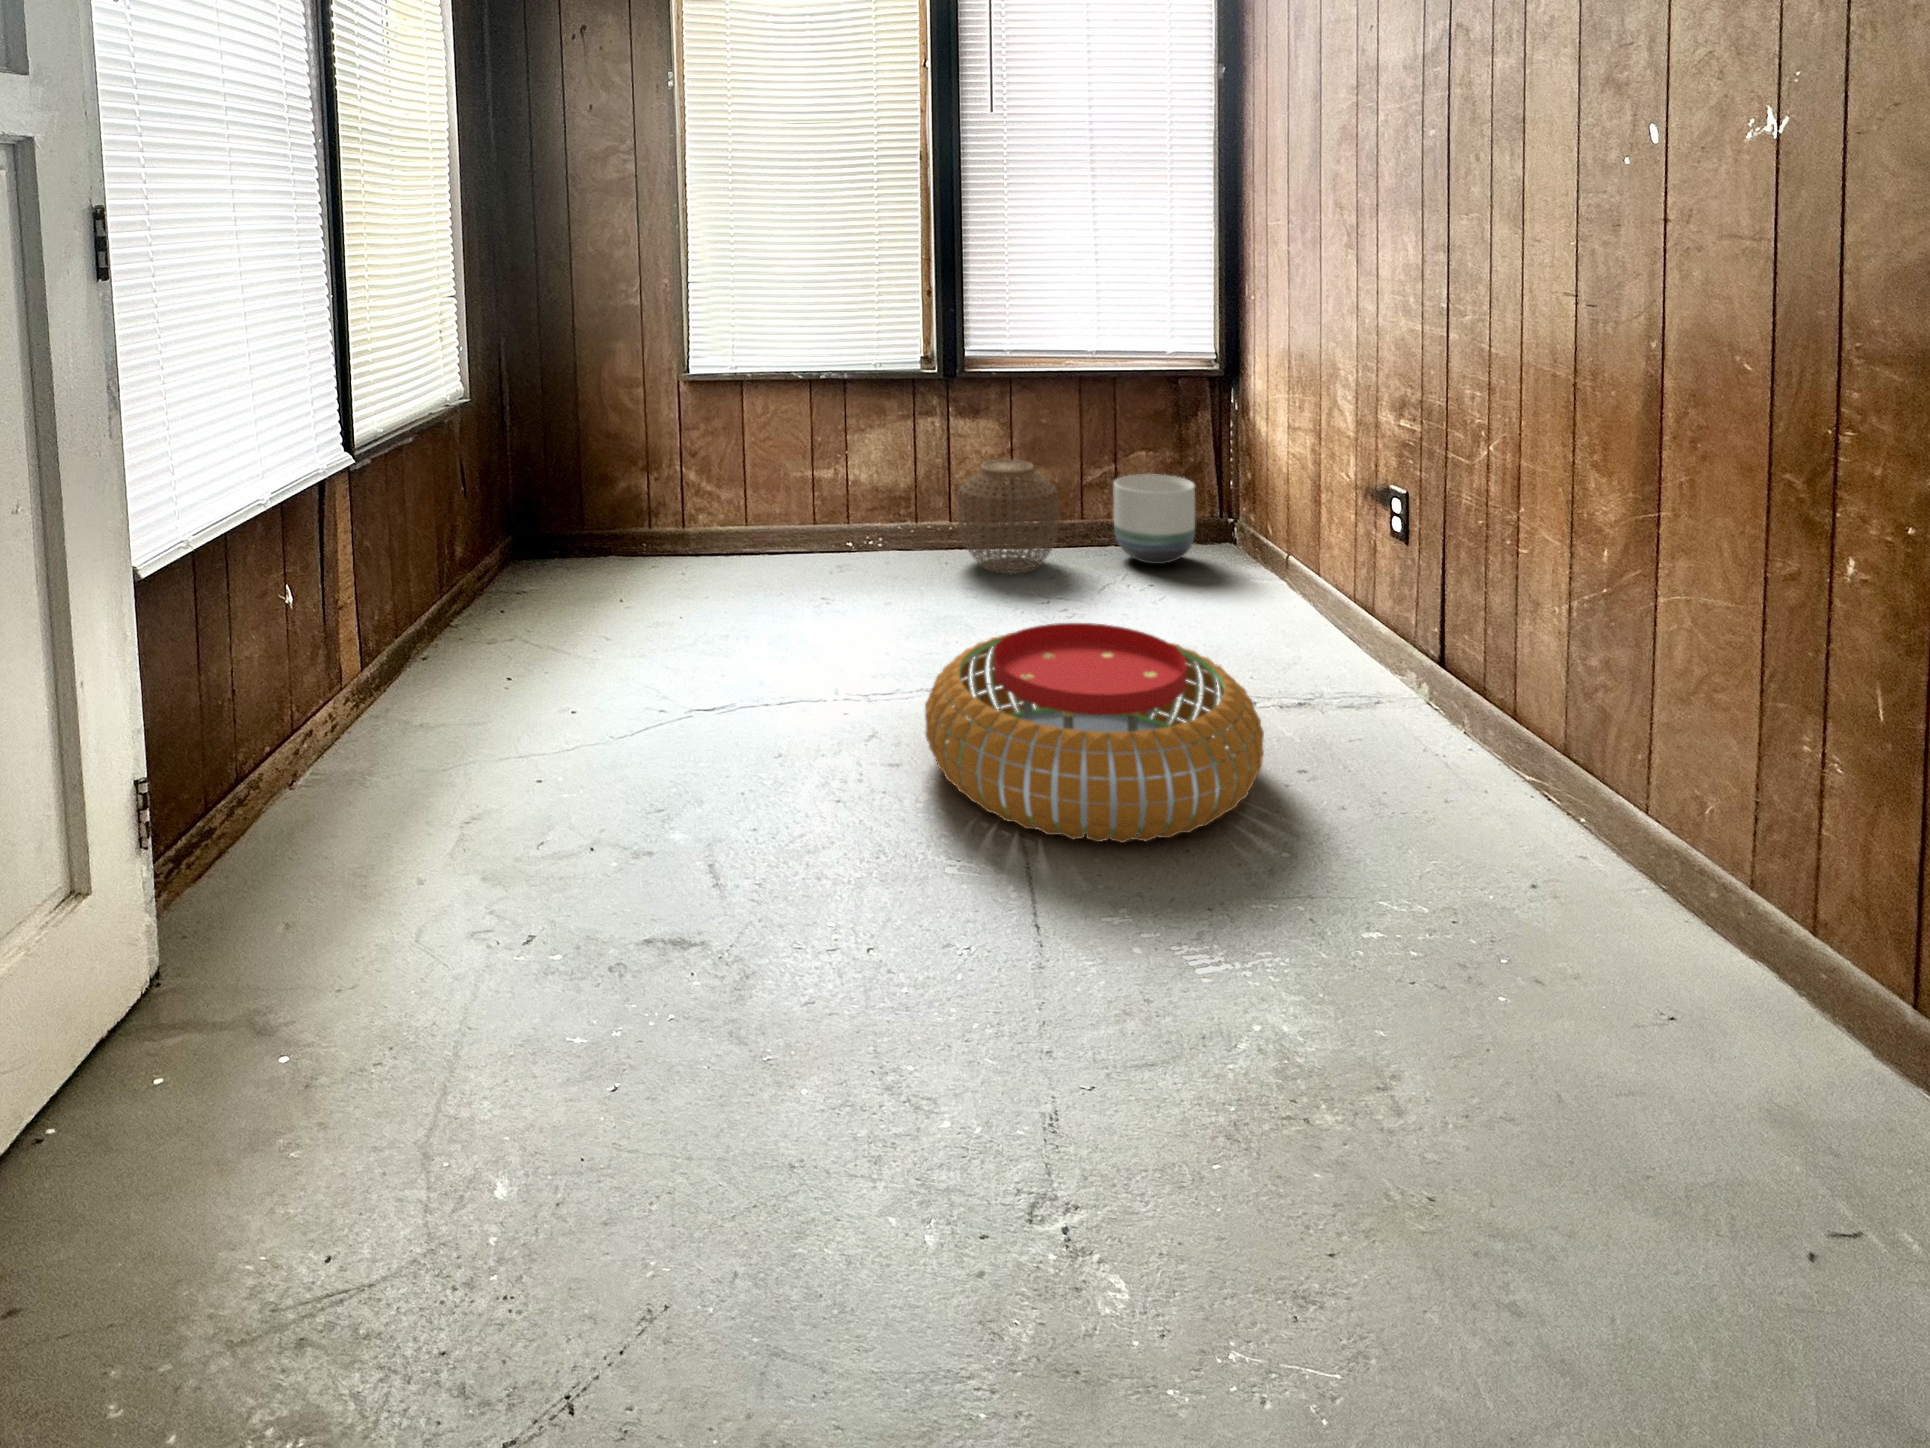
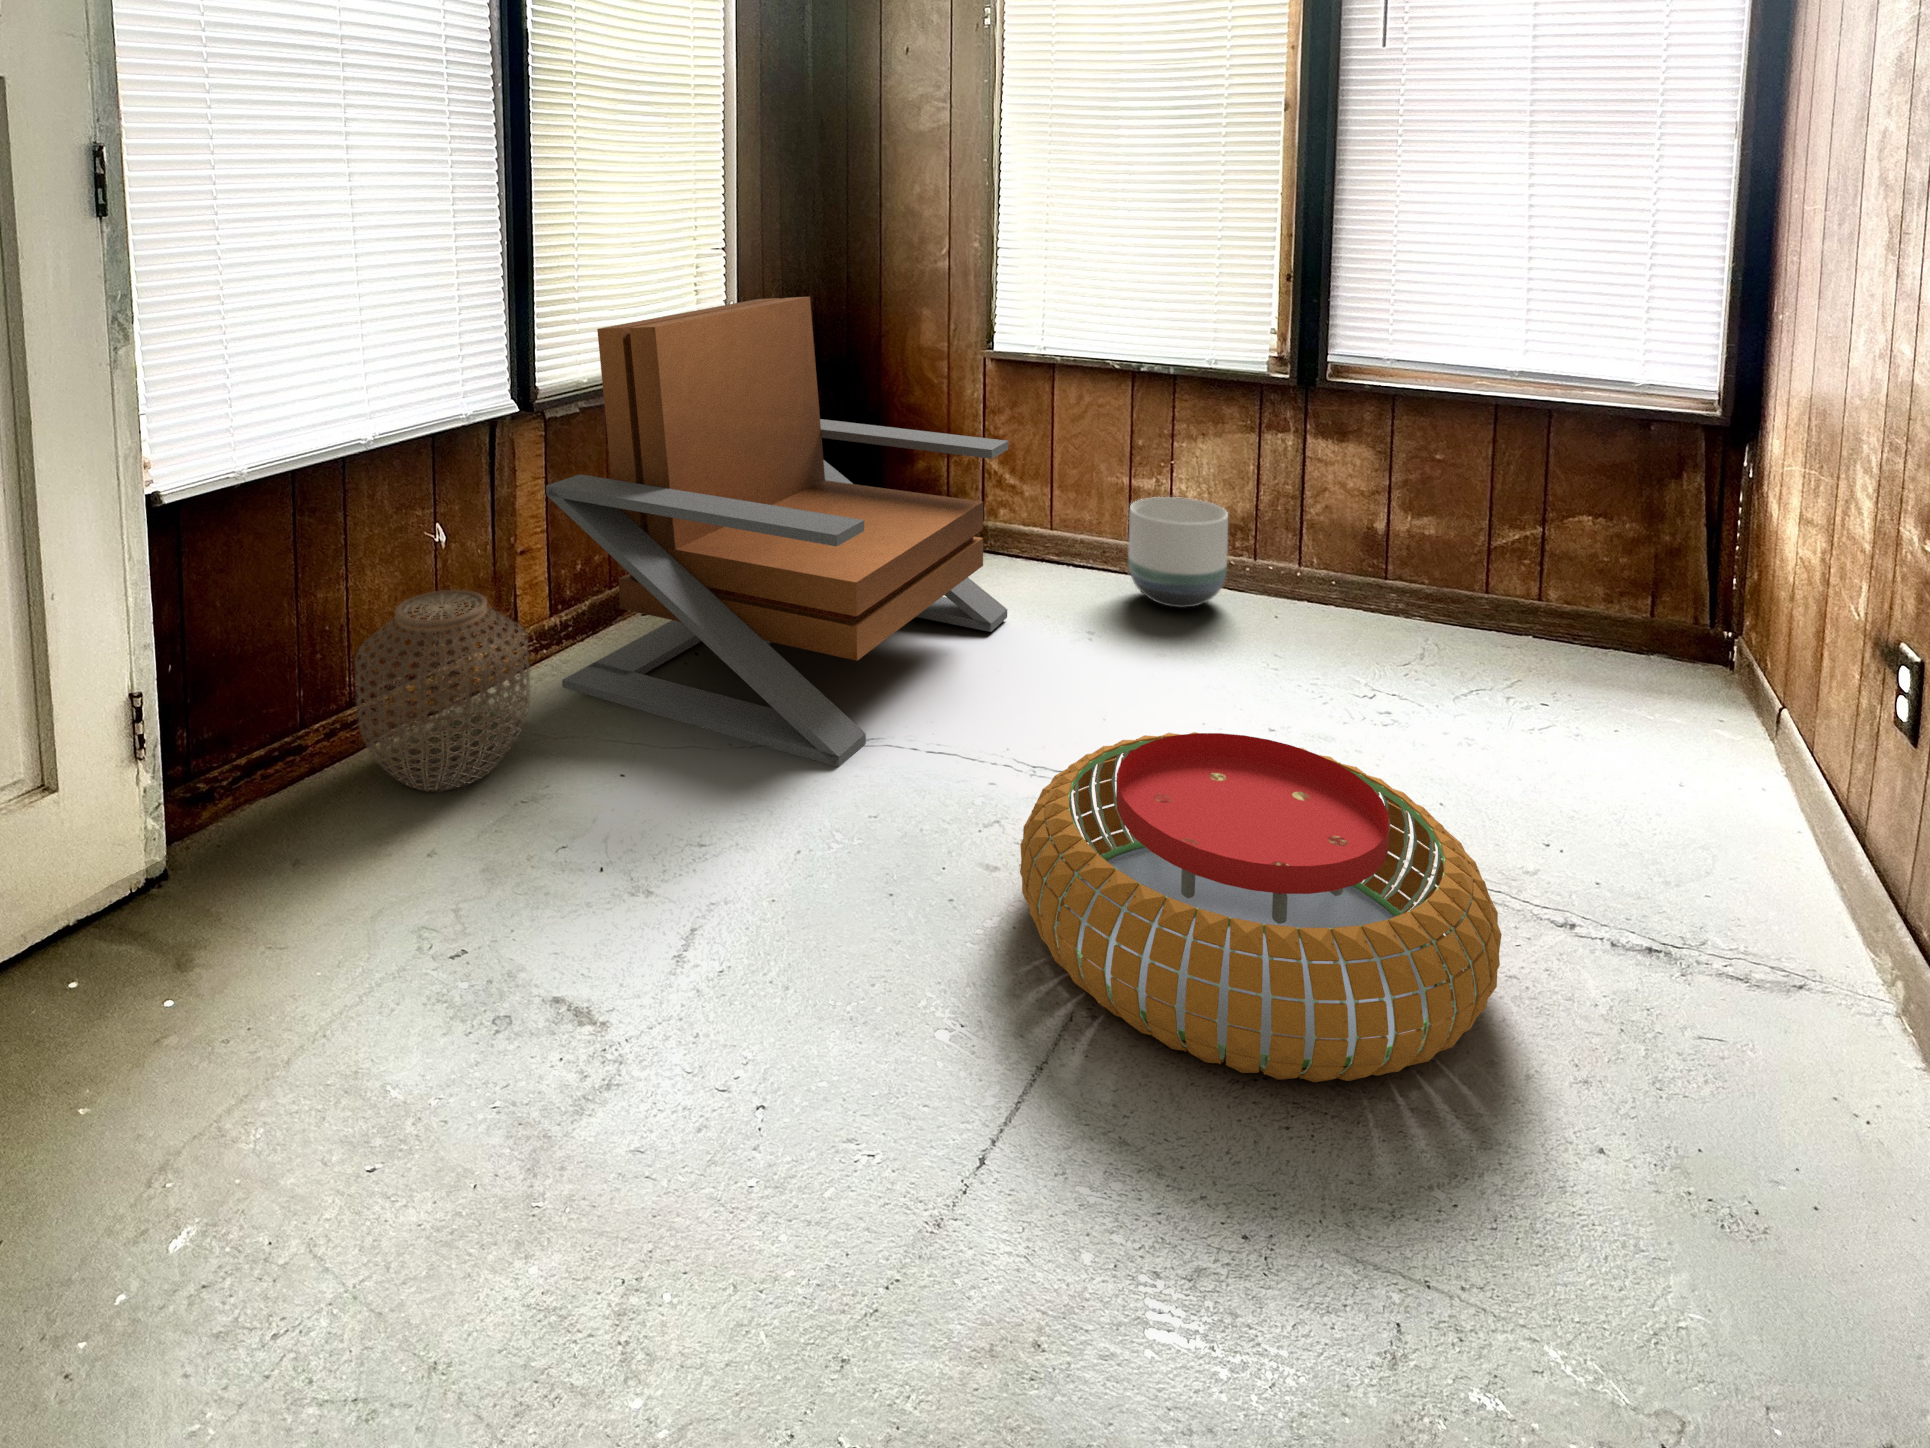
lounge chair: none [373,333,754,738] -> present [546,297,1009,767]
woven basket: present [958,460,1059,574] -> present [355,590,530,791]
planter: present [1114,474,1195,564] -> present [1128,497,1228,608]

